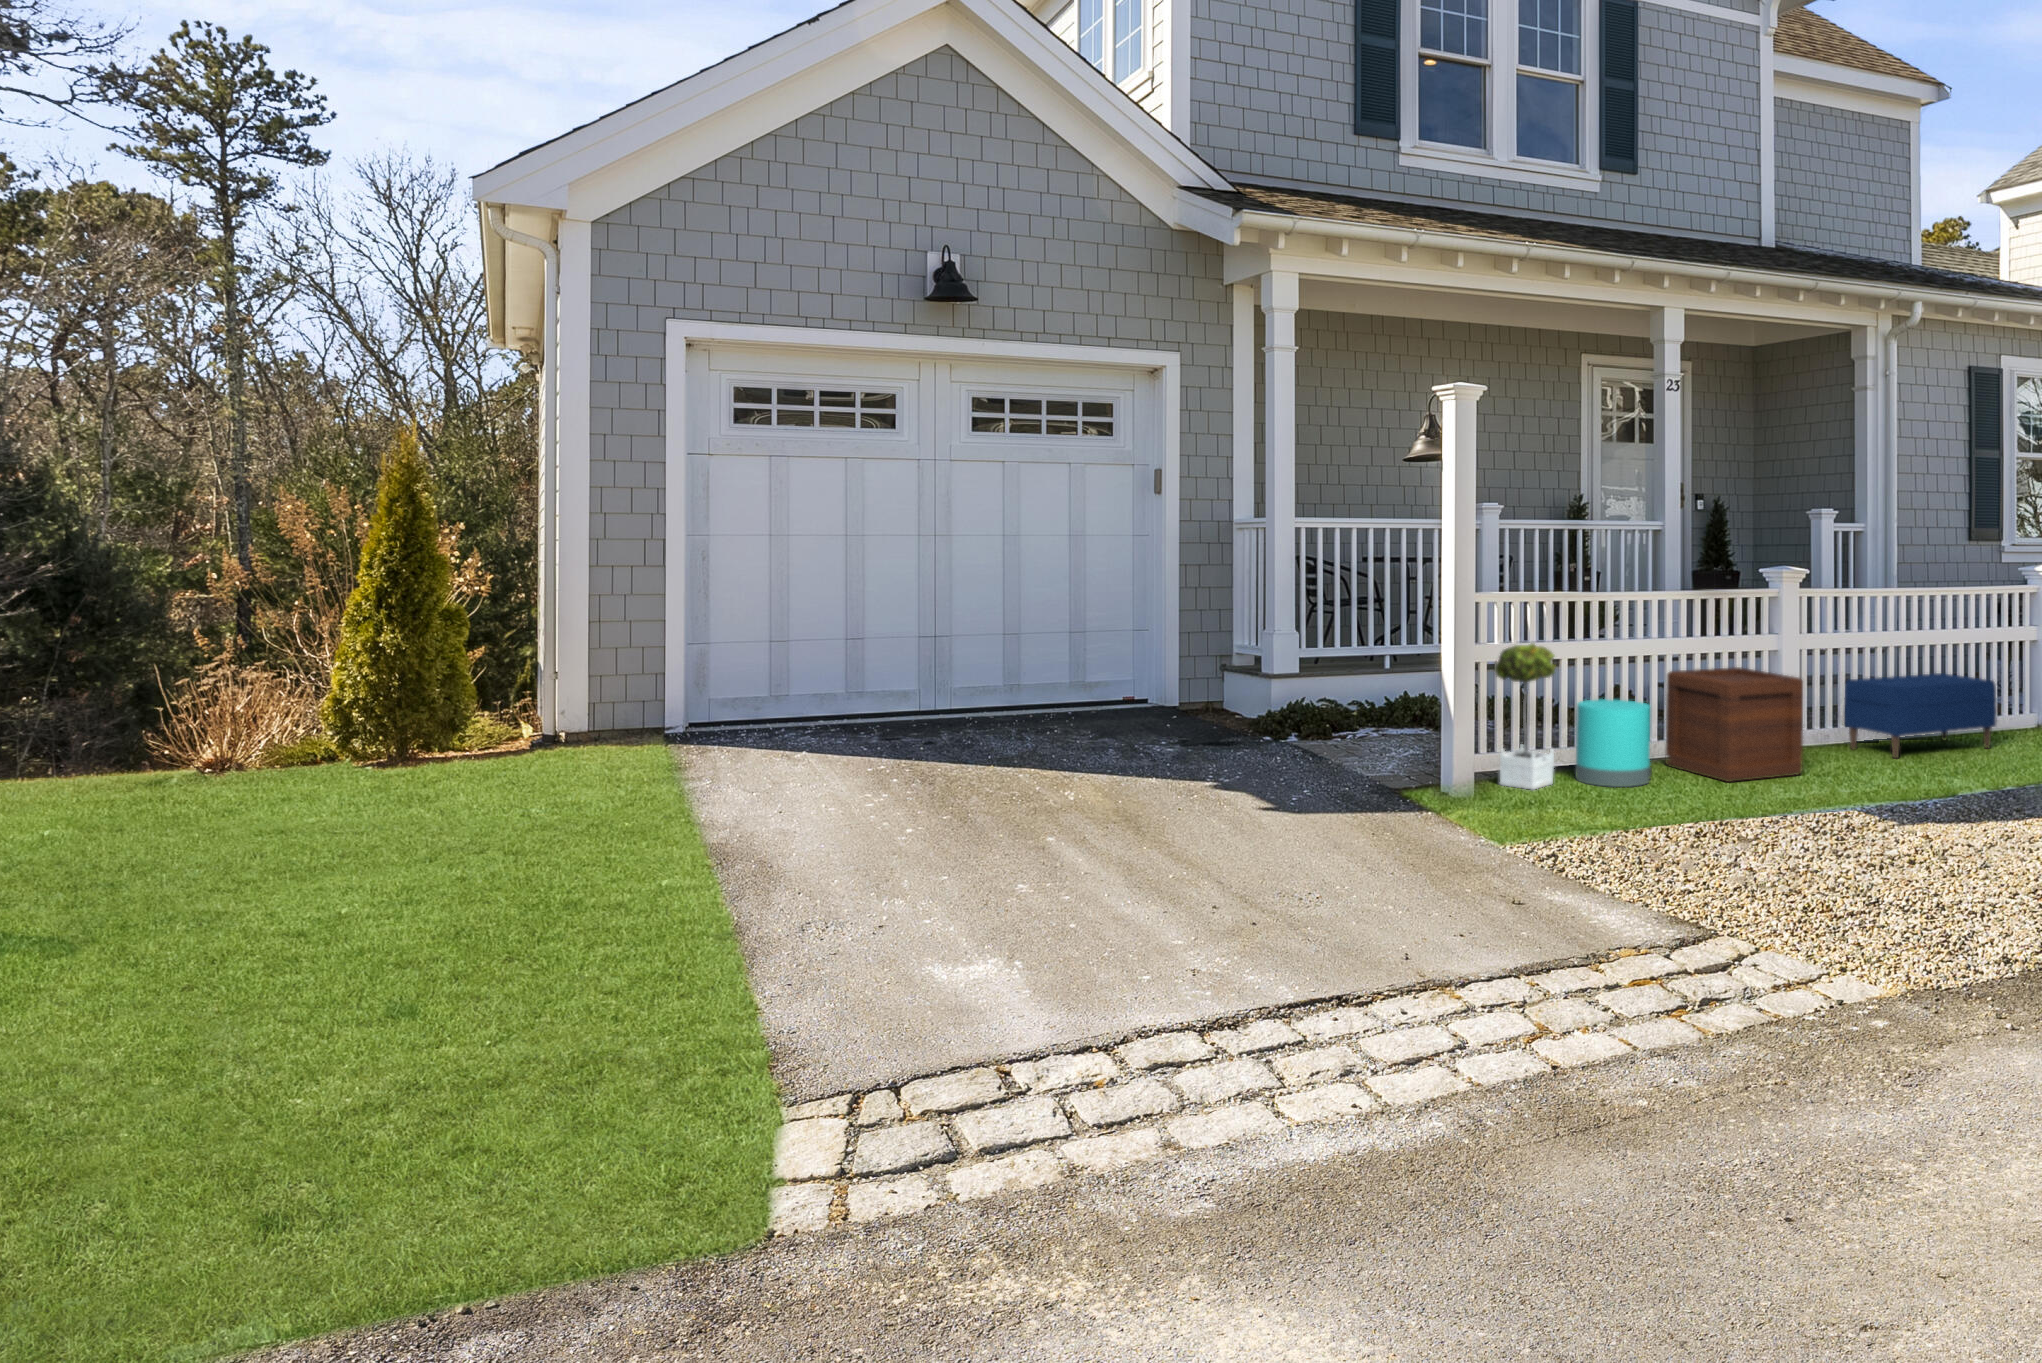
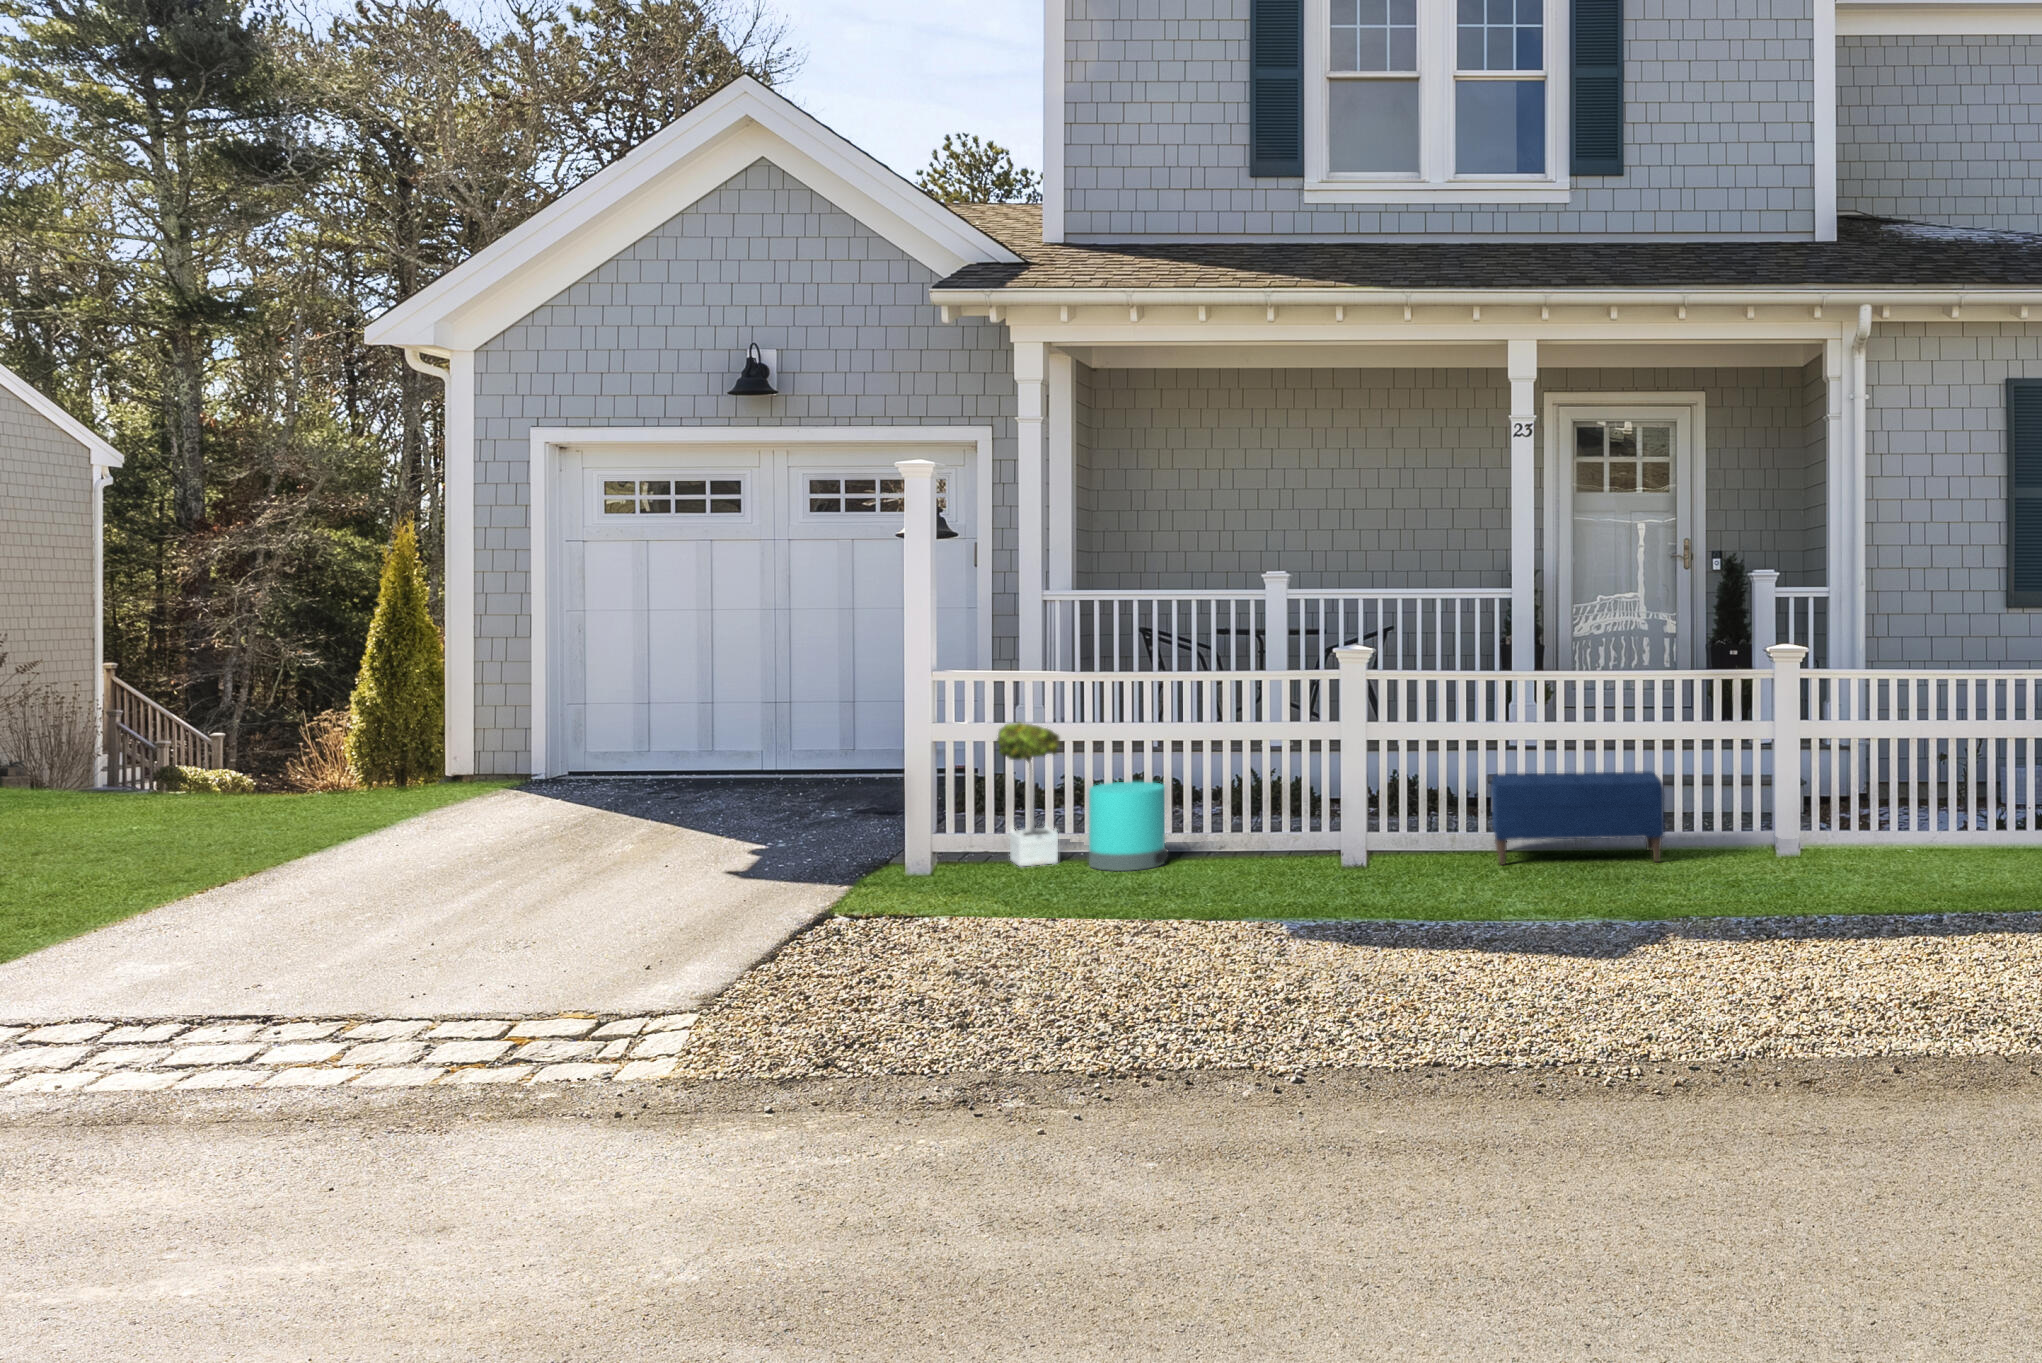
wooden crate: present [1665,667,1803,782] -> none [1220,755,1331,874]

